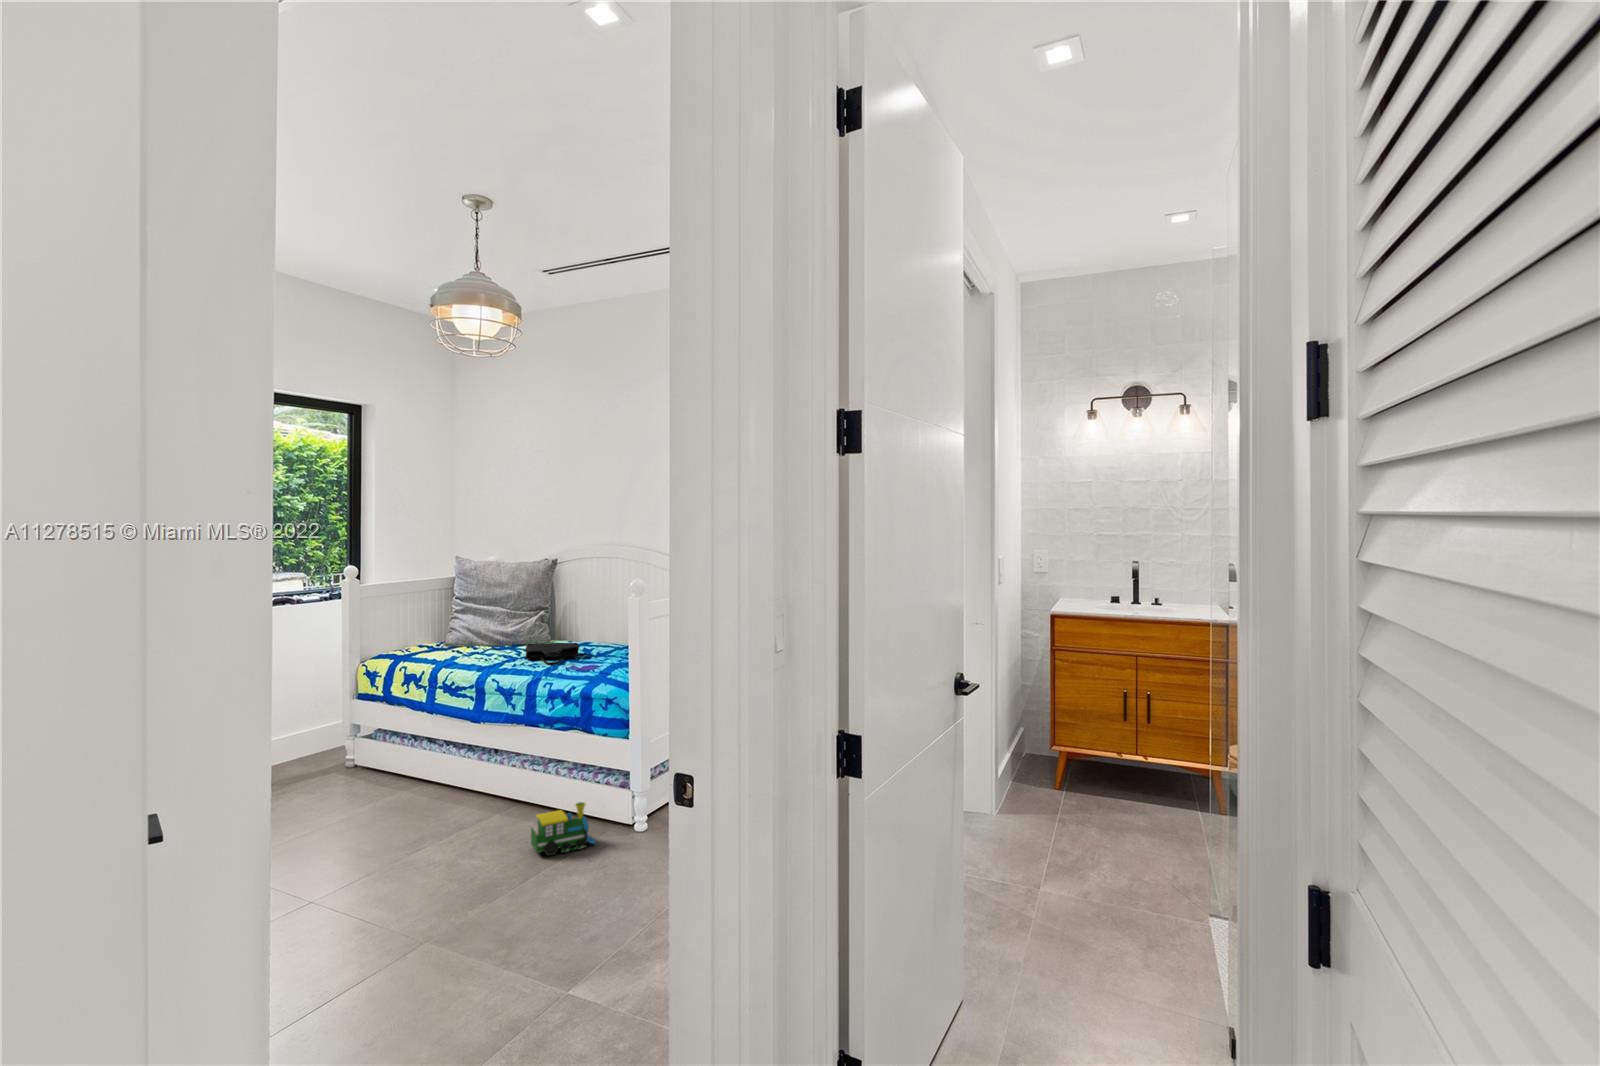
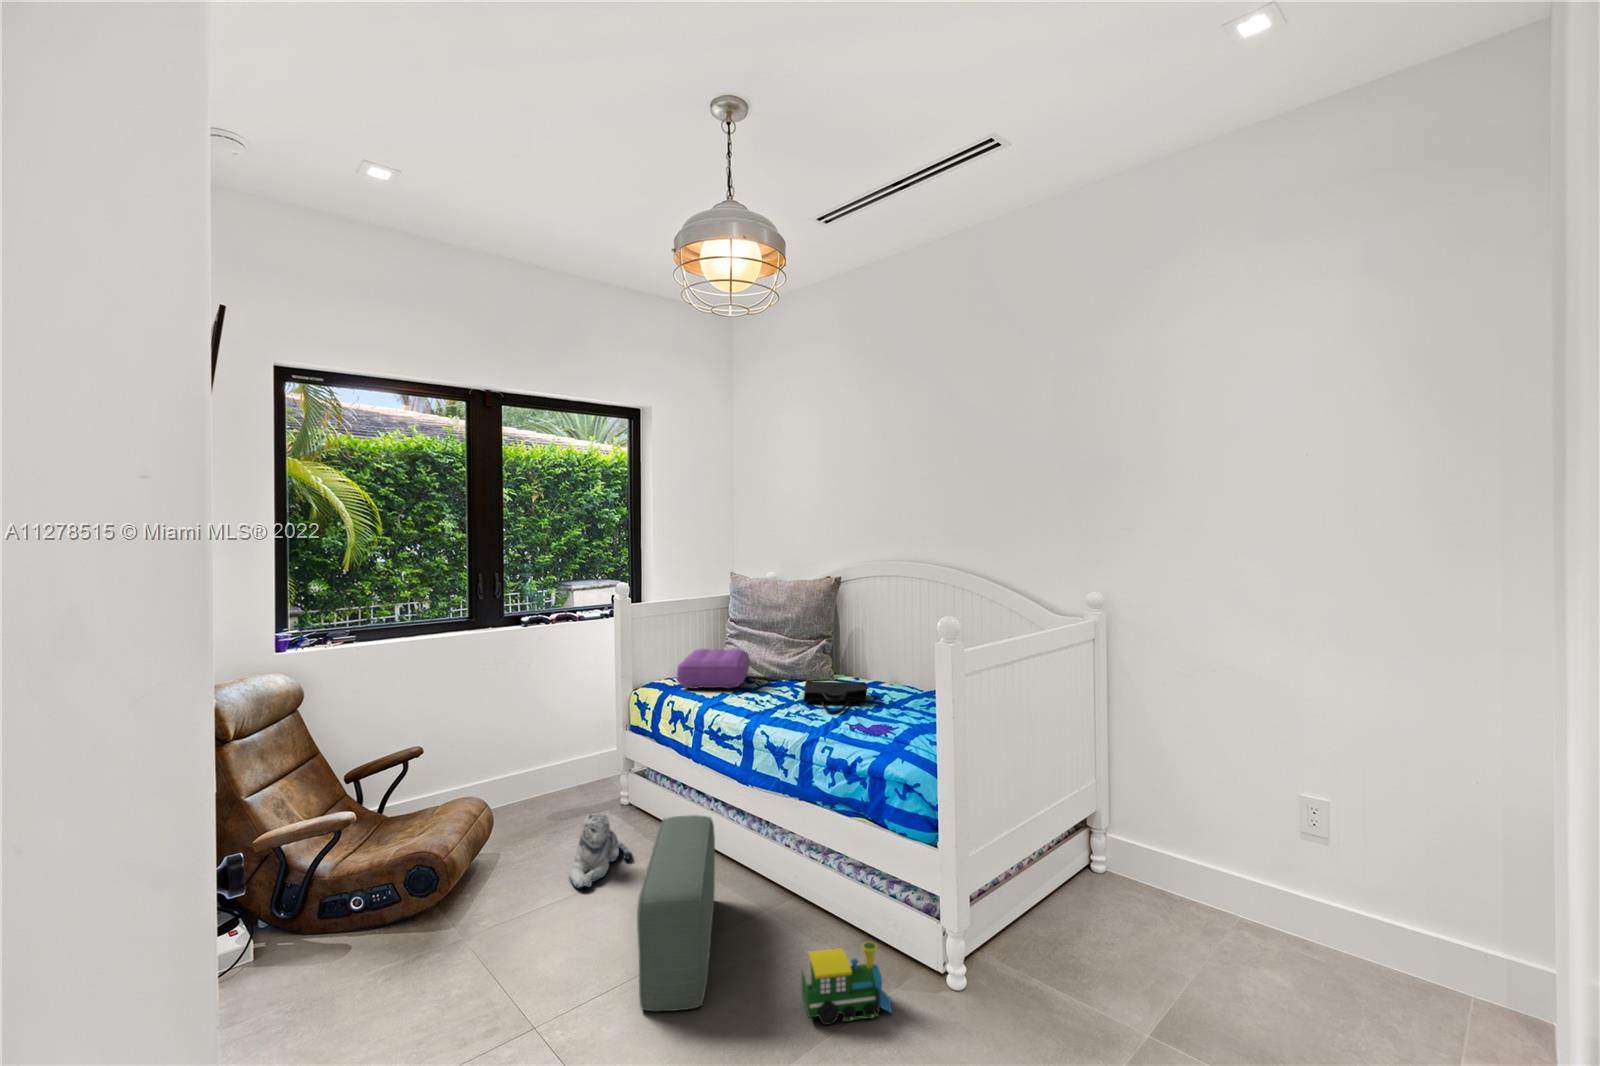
pillow: none [408,622,474,656] -> present [677,648,750,689]
pouf: none [404,745,459,869] -> present [637,815,715,1011]
plush toy: none [316,760,371,818] -> present [569,815,630,888]

